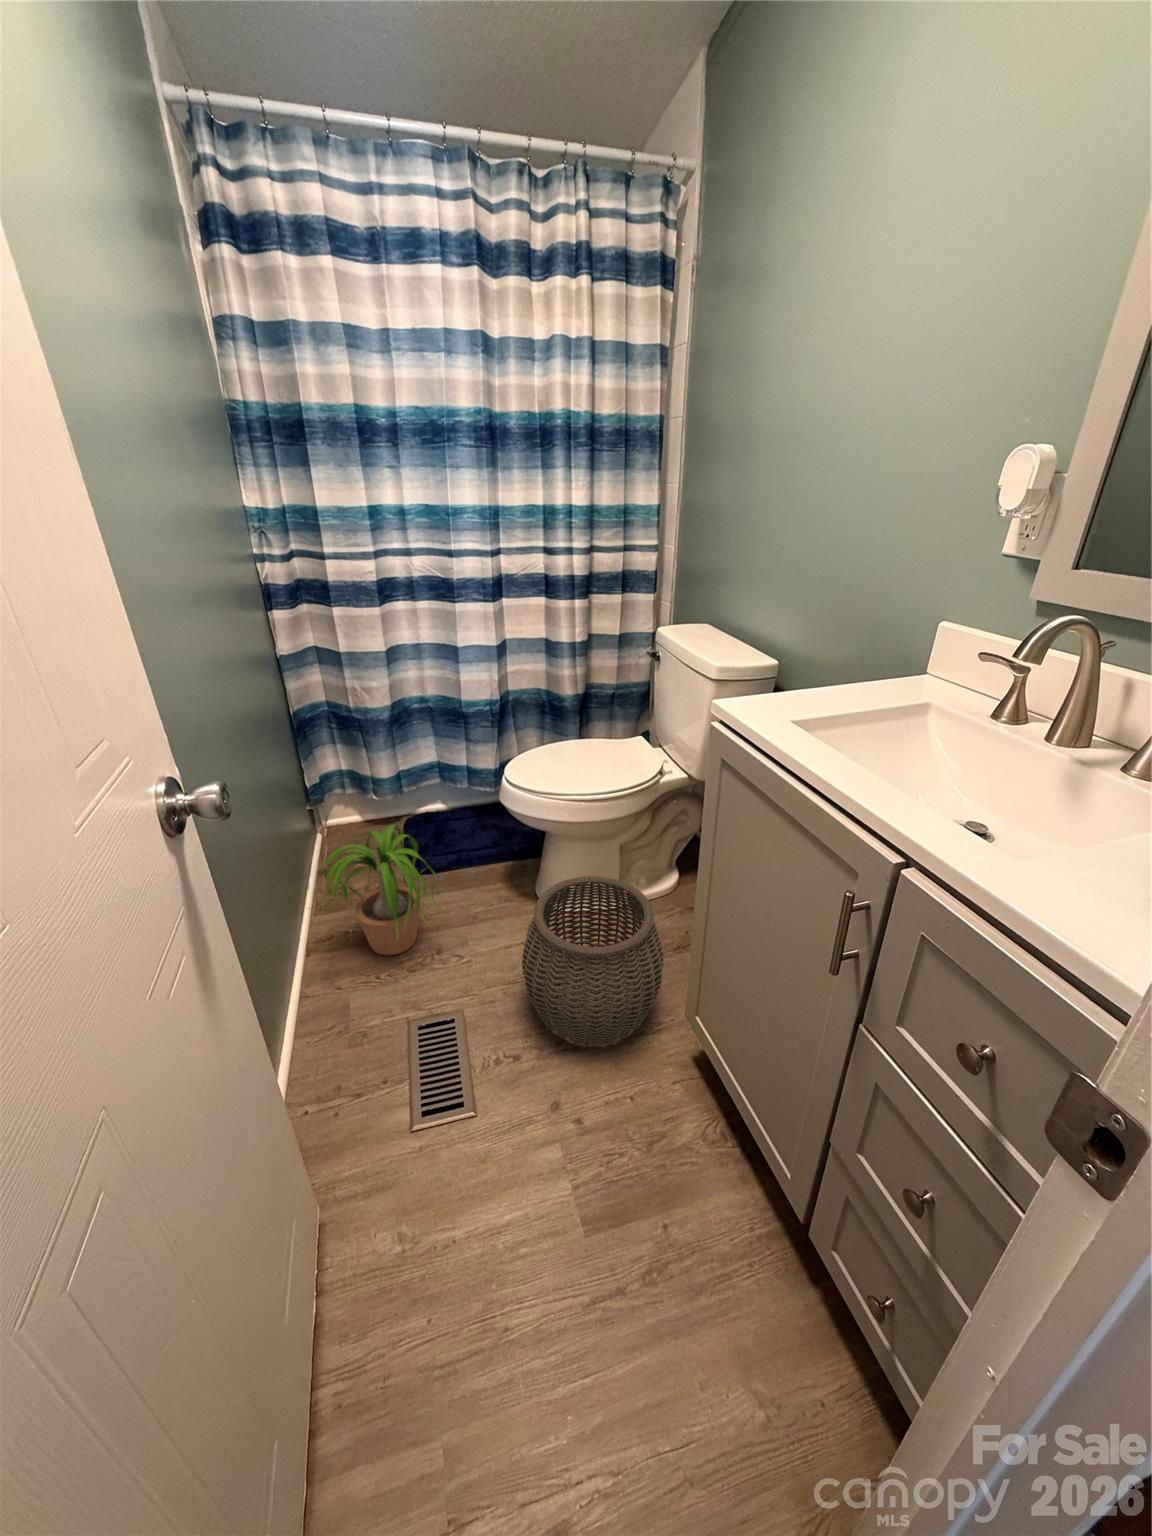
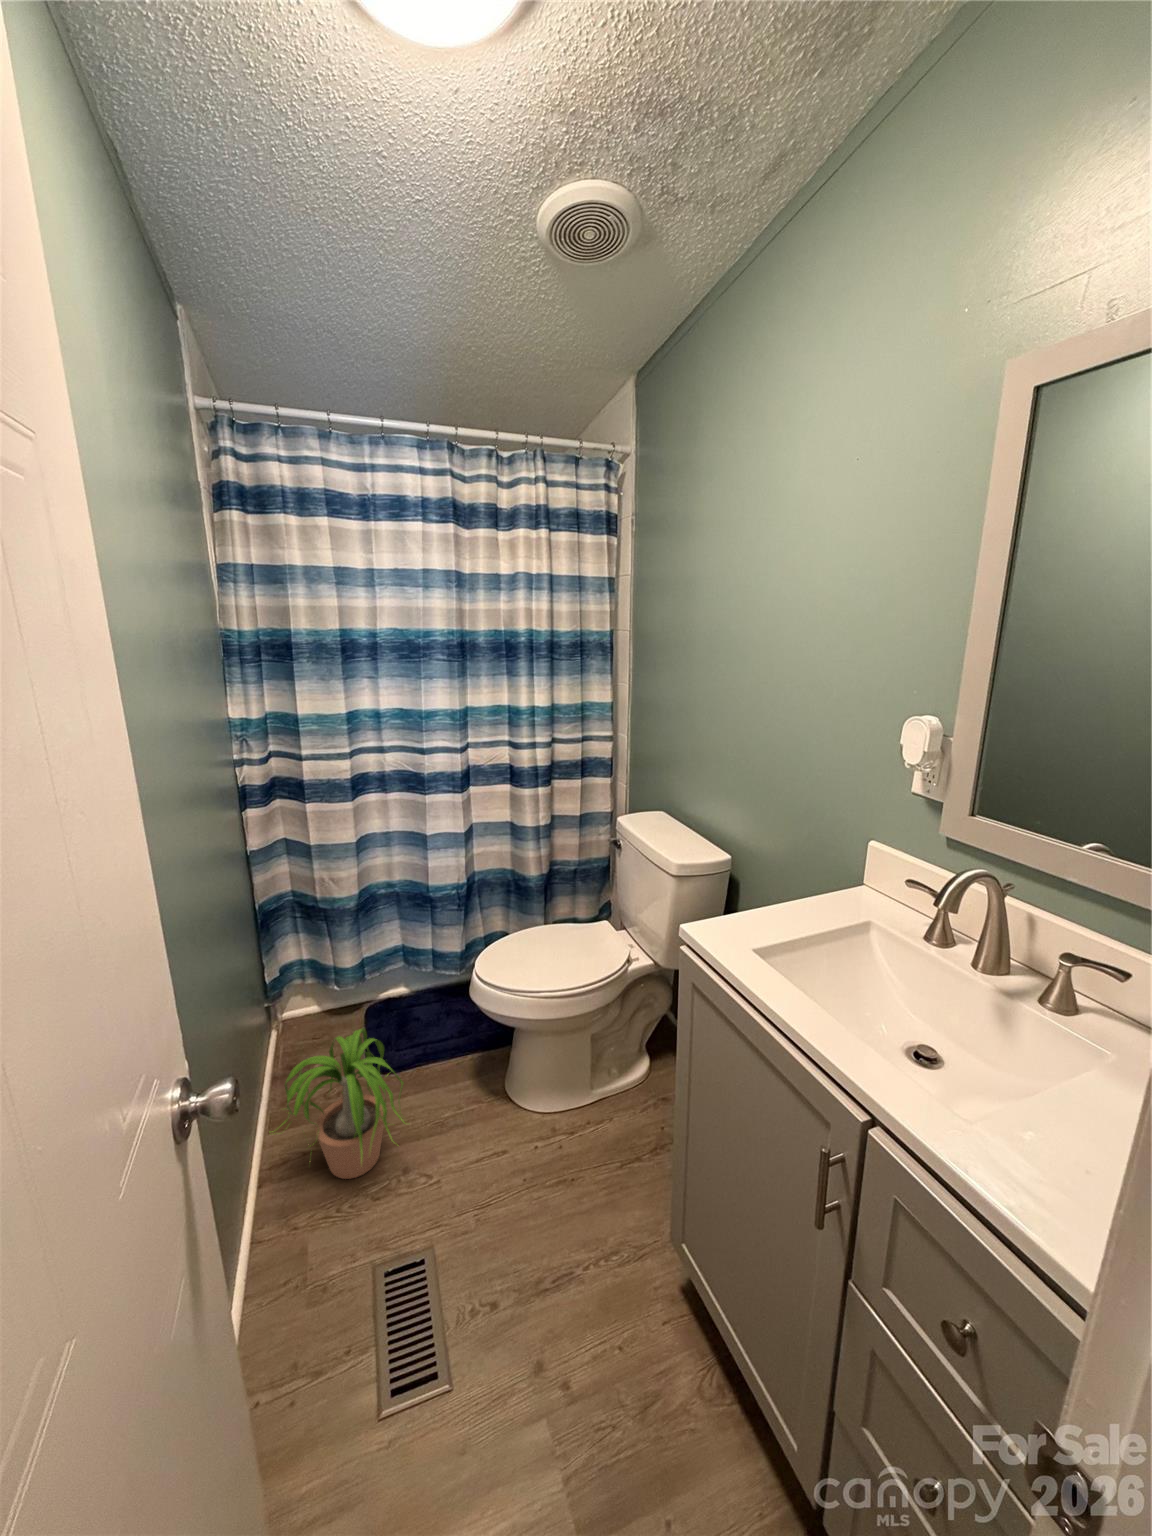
woven basket: present [522,876,664,1046] -> none [496,1079,643,1280]

